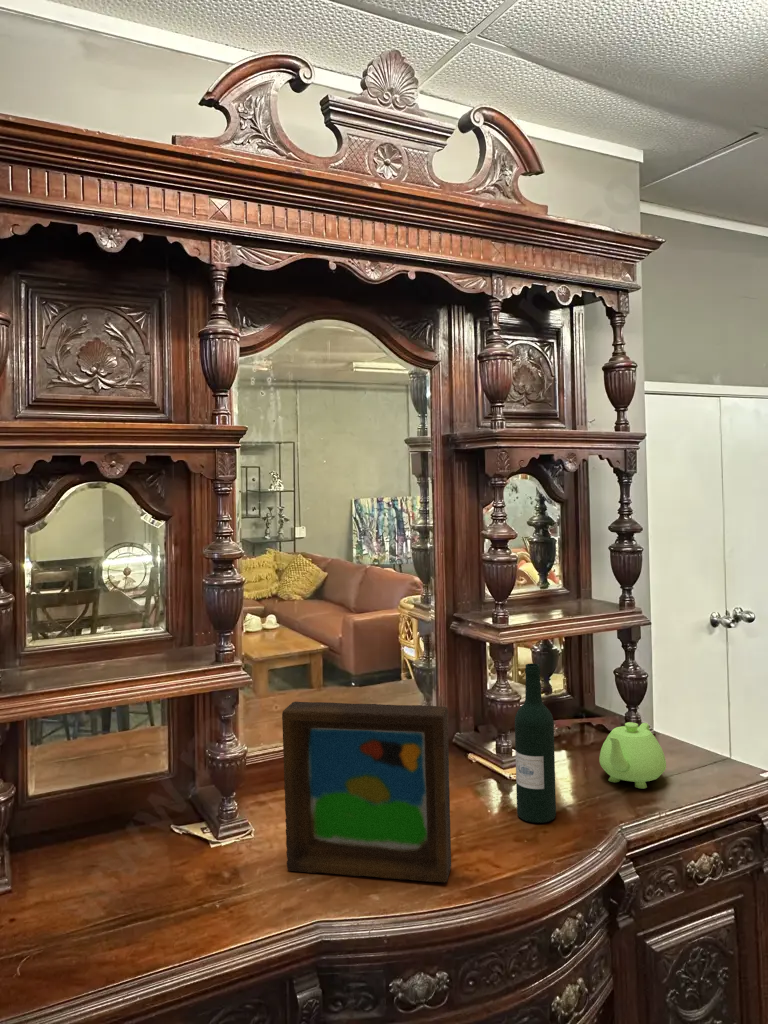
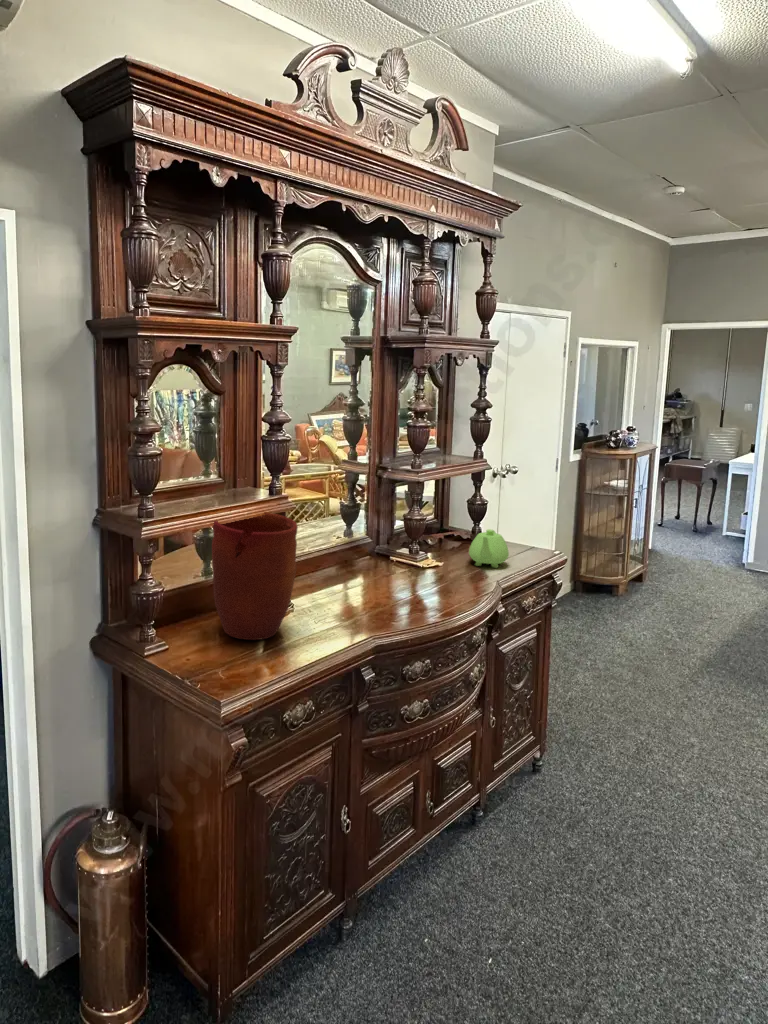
wine bottle: present [515,663,556,823] -> none [436,491,463,586]
vase: none [74,699,209,914] -> present [212,512,298,640]
picture frame: present [282,702,451,882] -> none [325,512,431,616]

